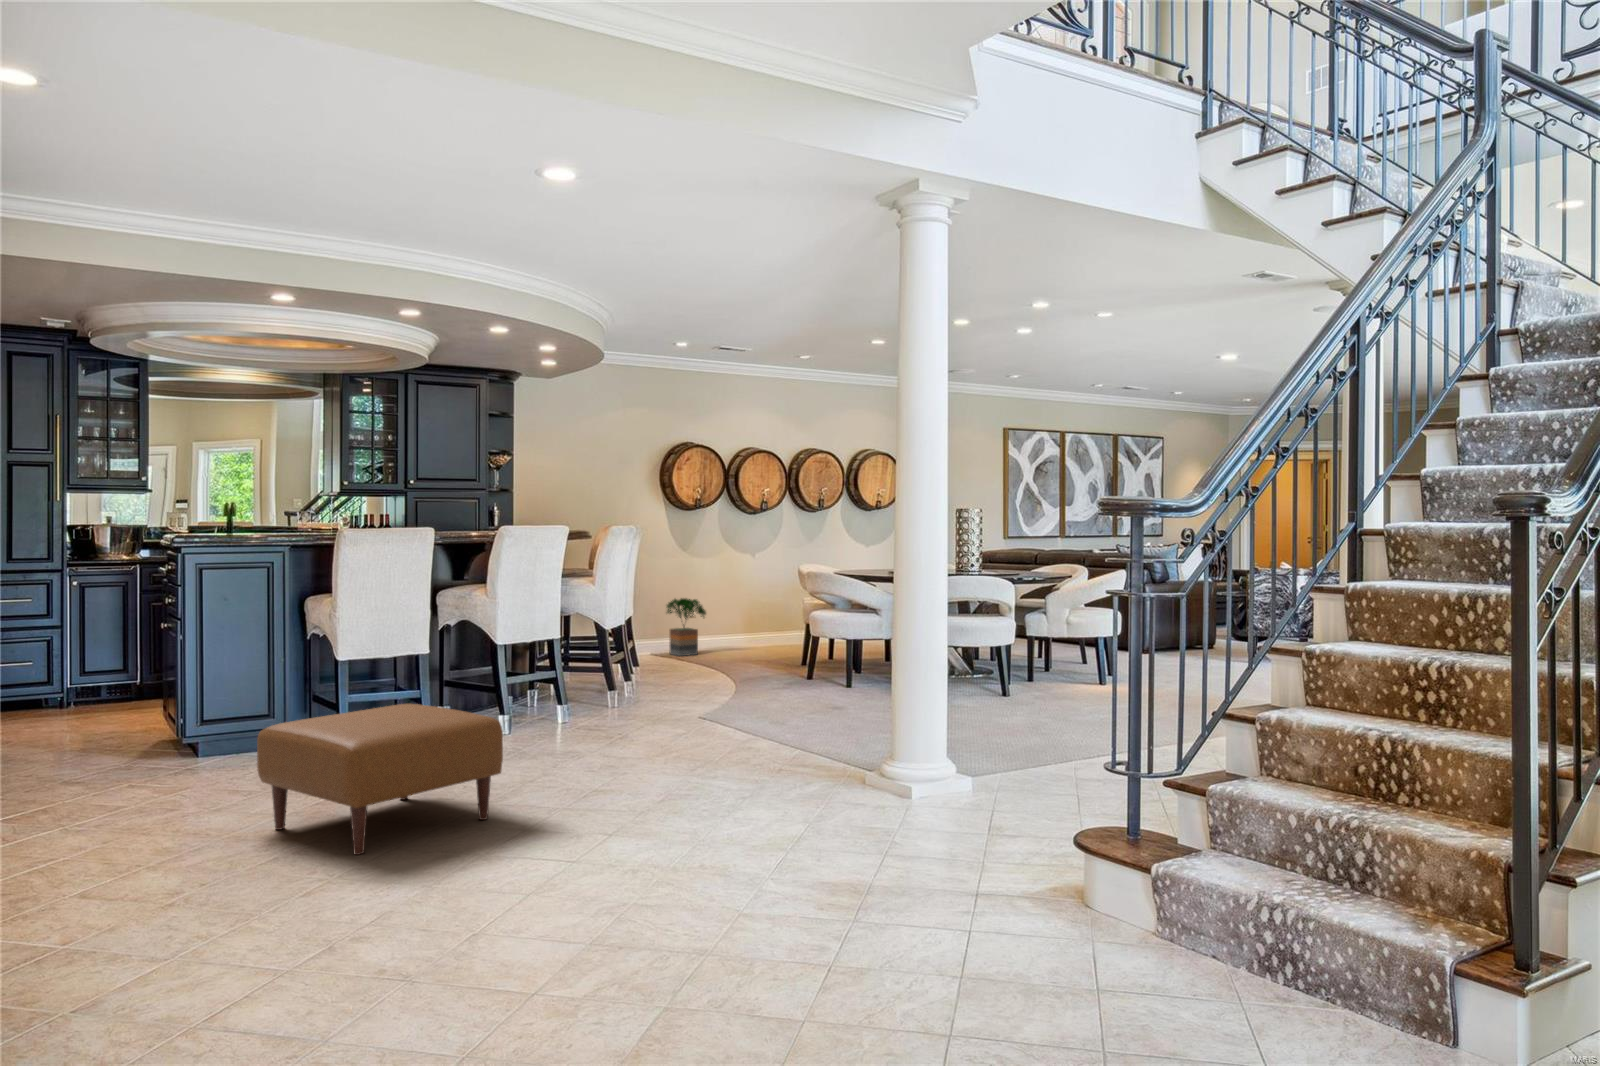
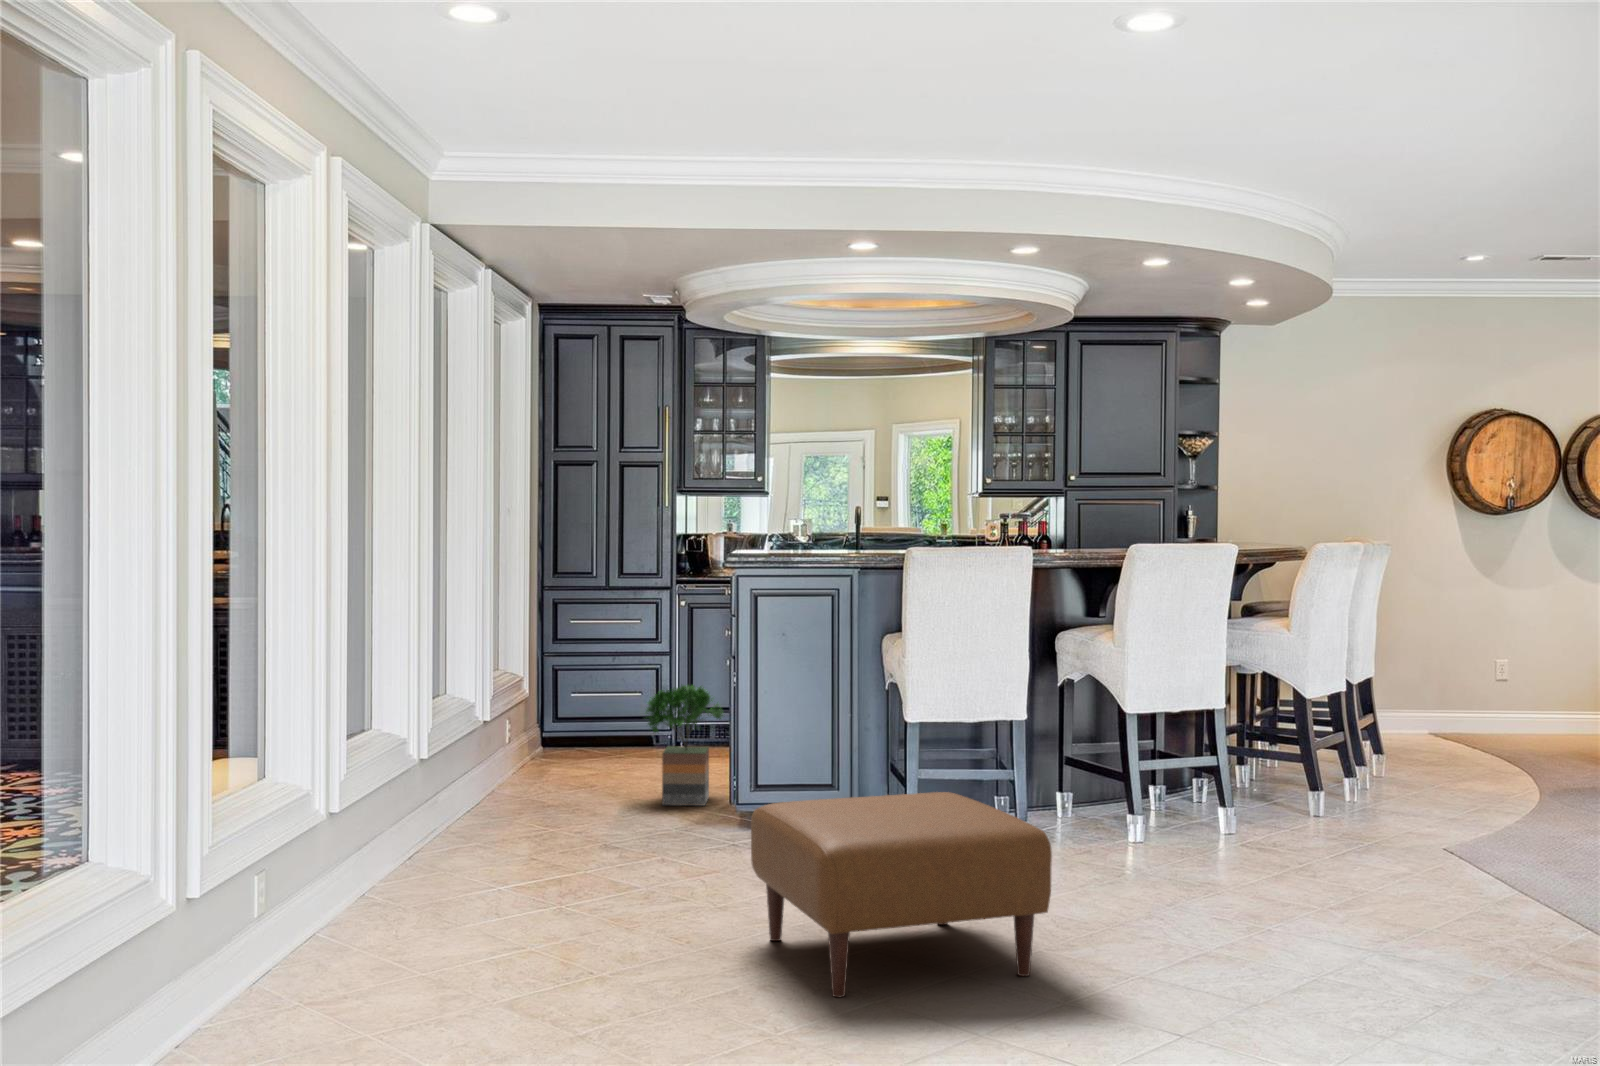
potted tree: present [667,598,706,656] -> present [646,685,723,806]

